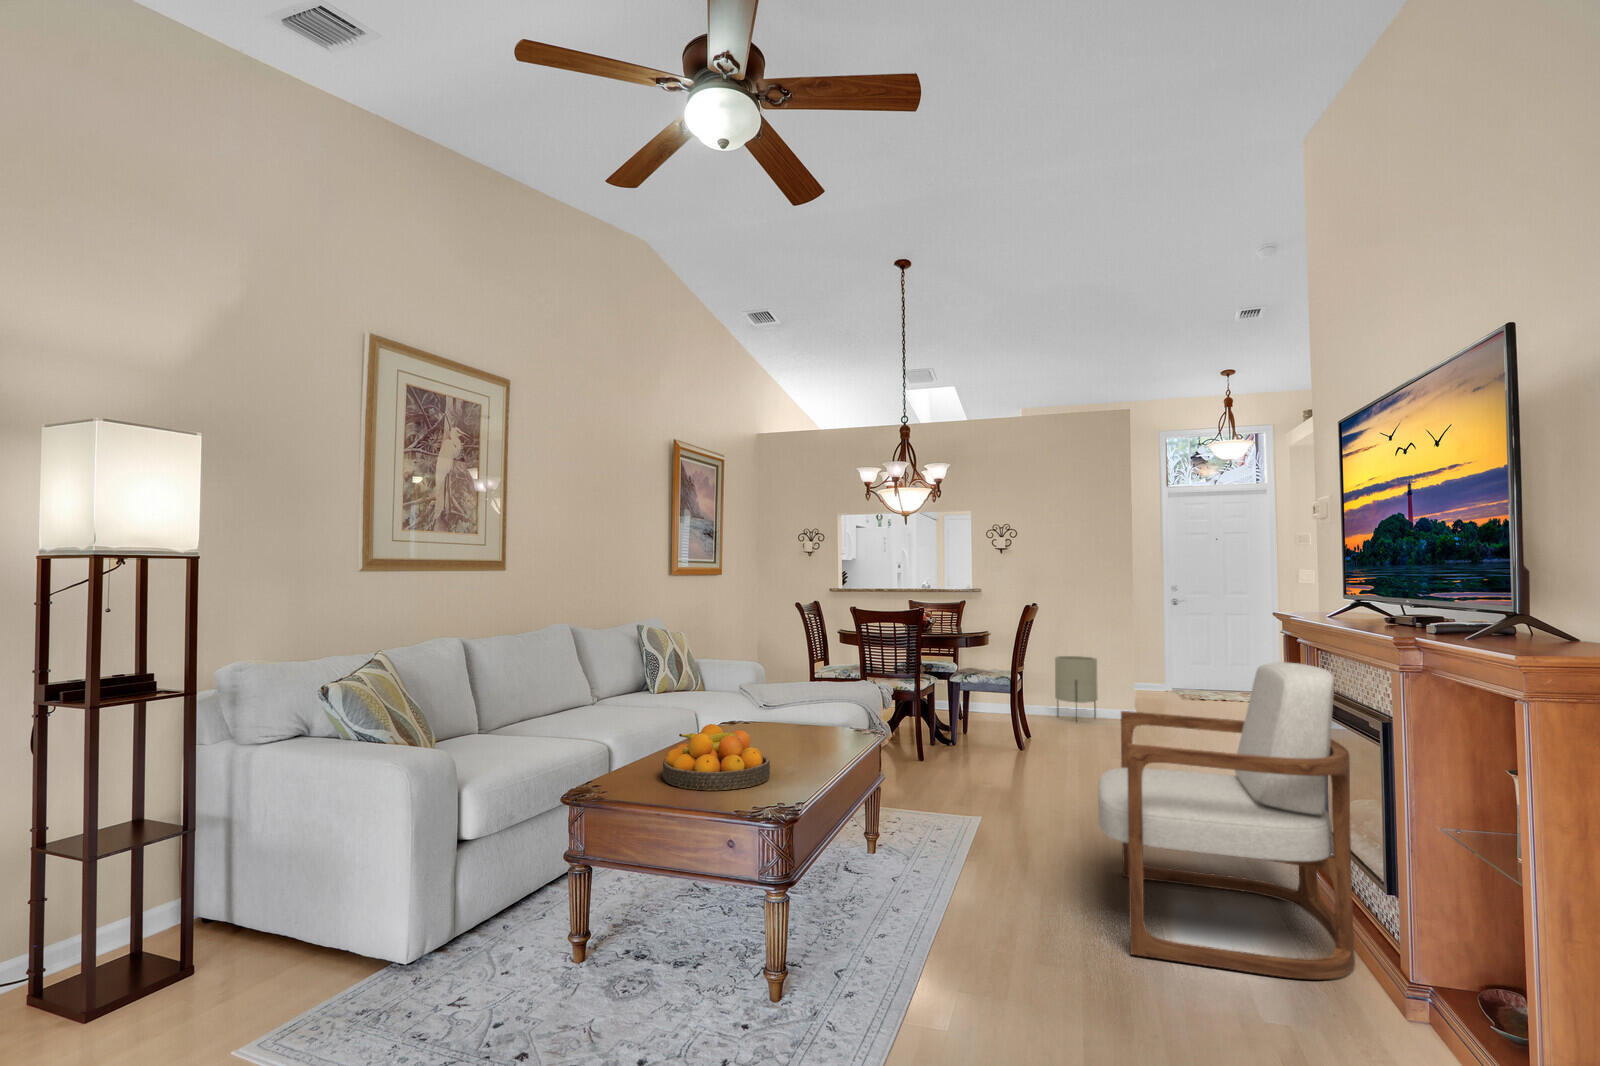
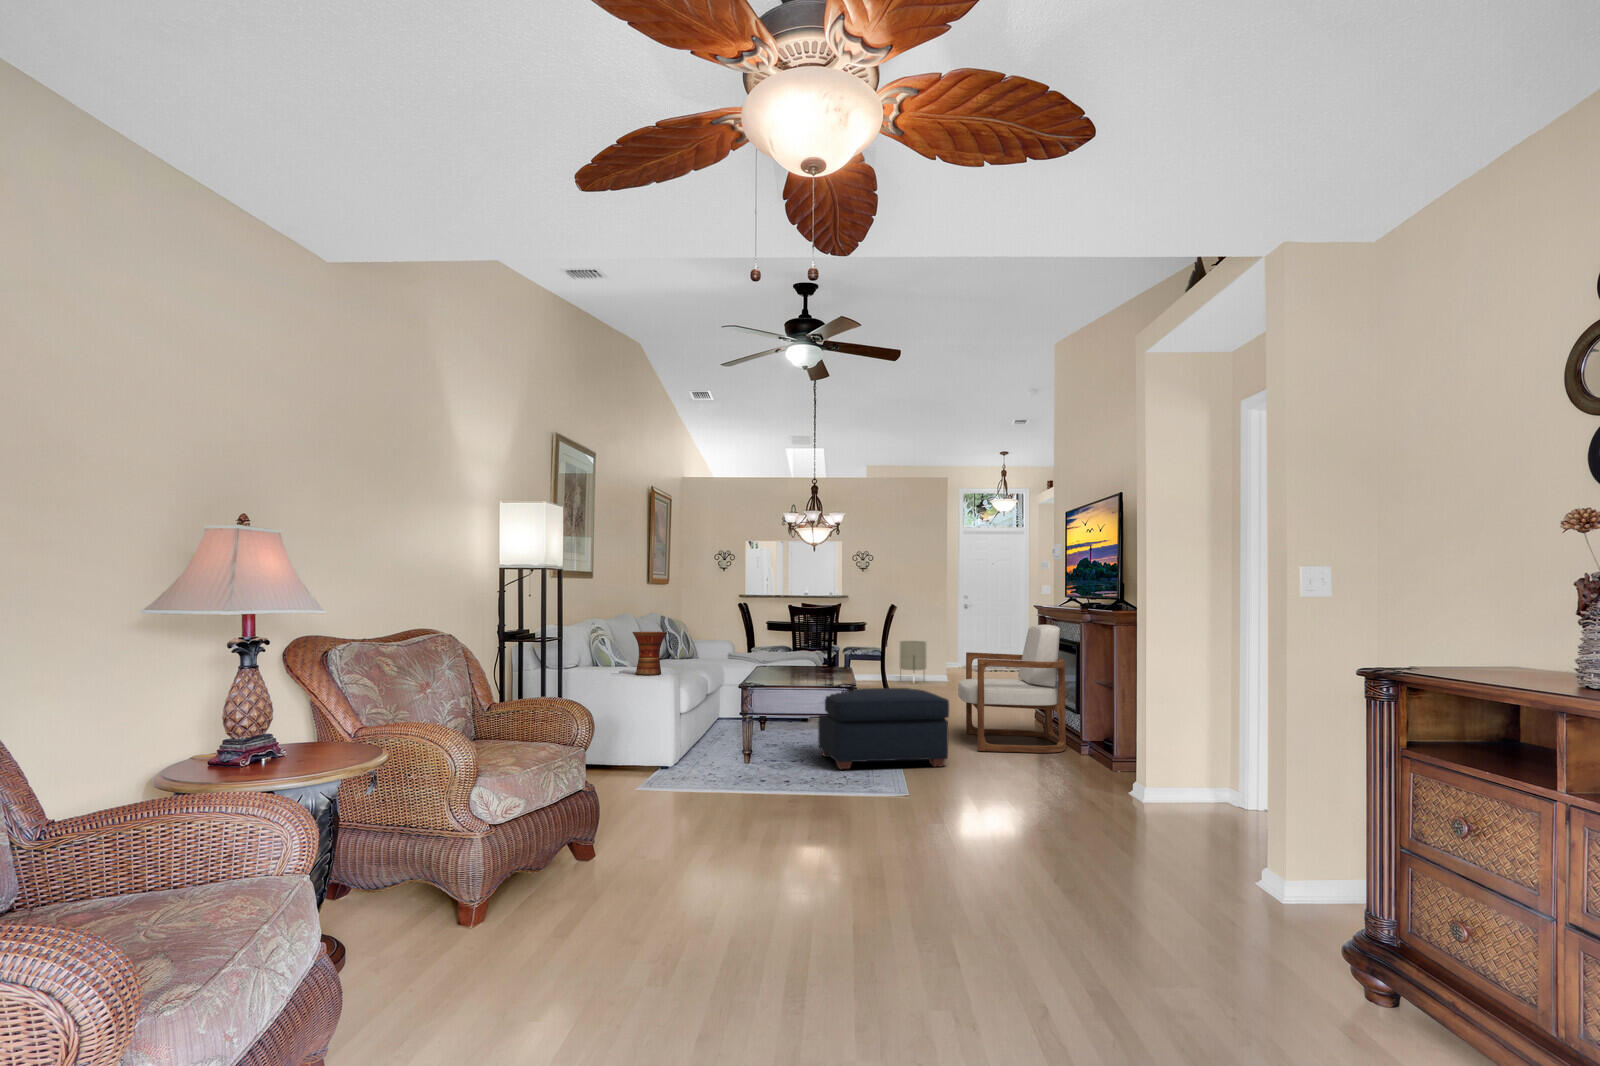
vase: none [476,663,541,744] -> present [632,632,667,675]
fruit bowl: present [662,724,770,791] -> none [766,656,818,683]
ottoman: none [745,804,1034,1026] -> present [818,688,949,769]

